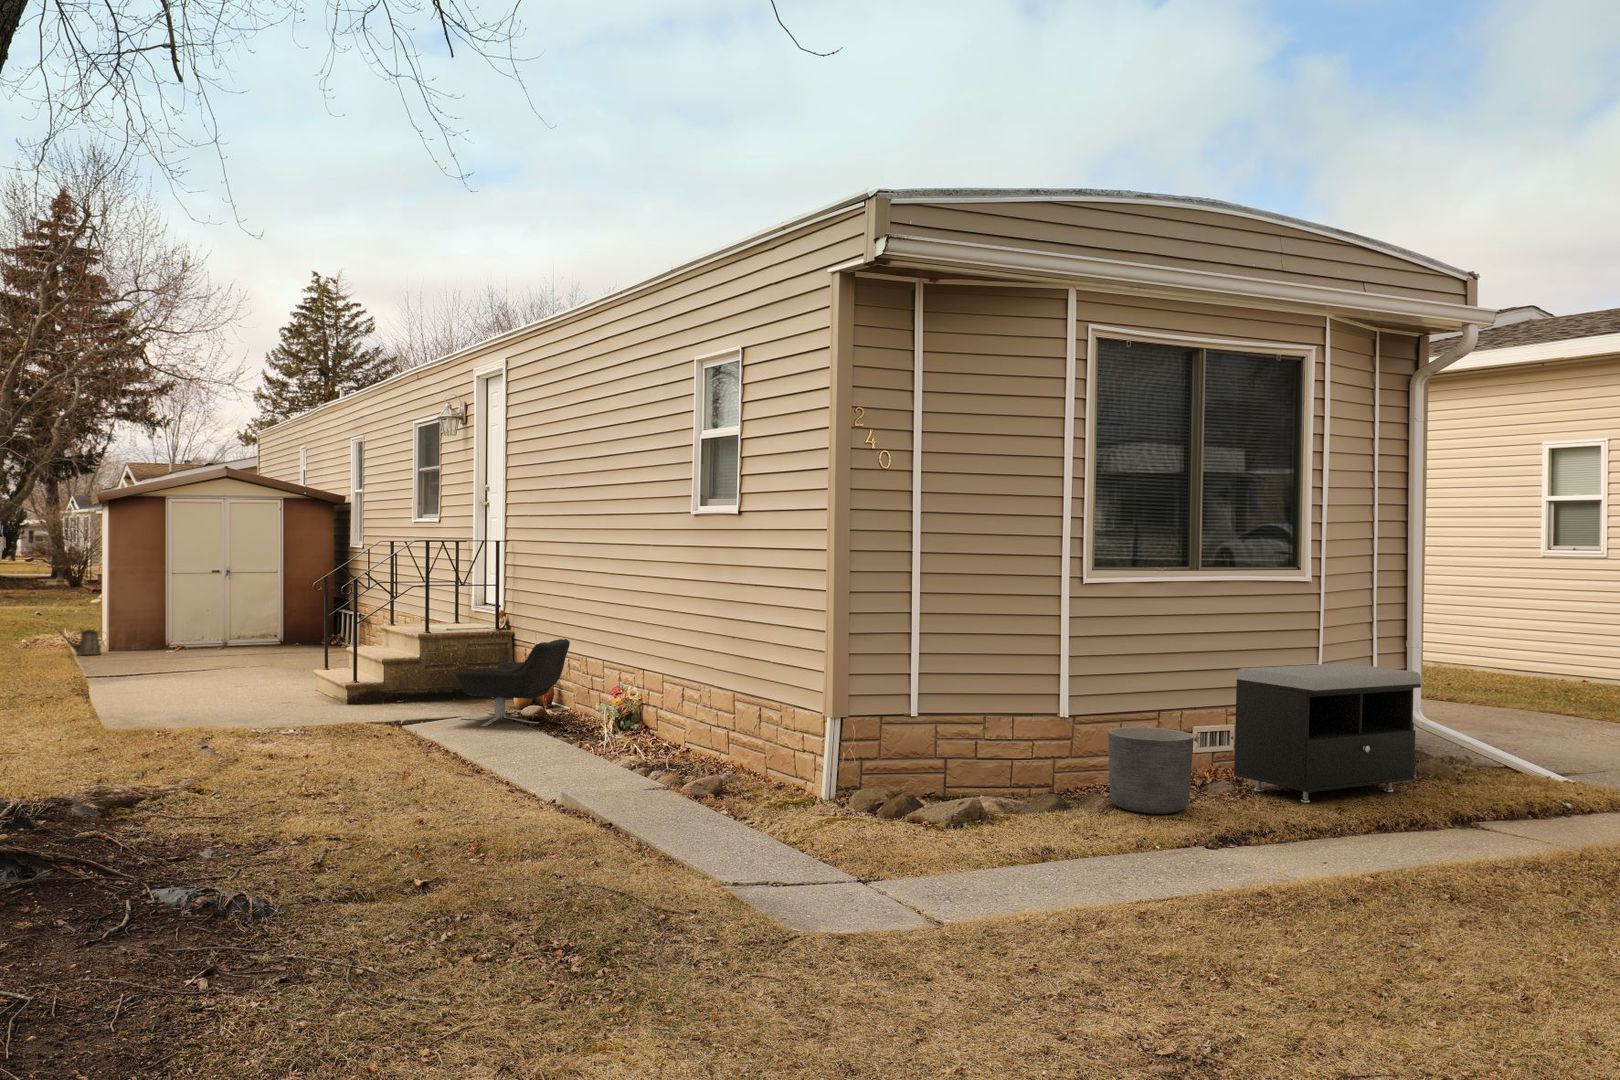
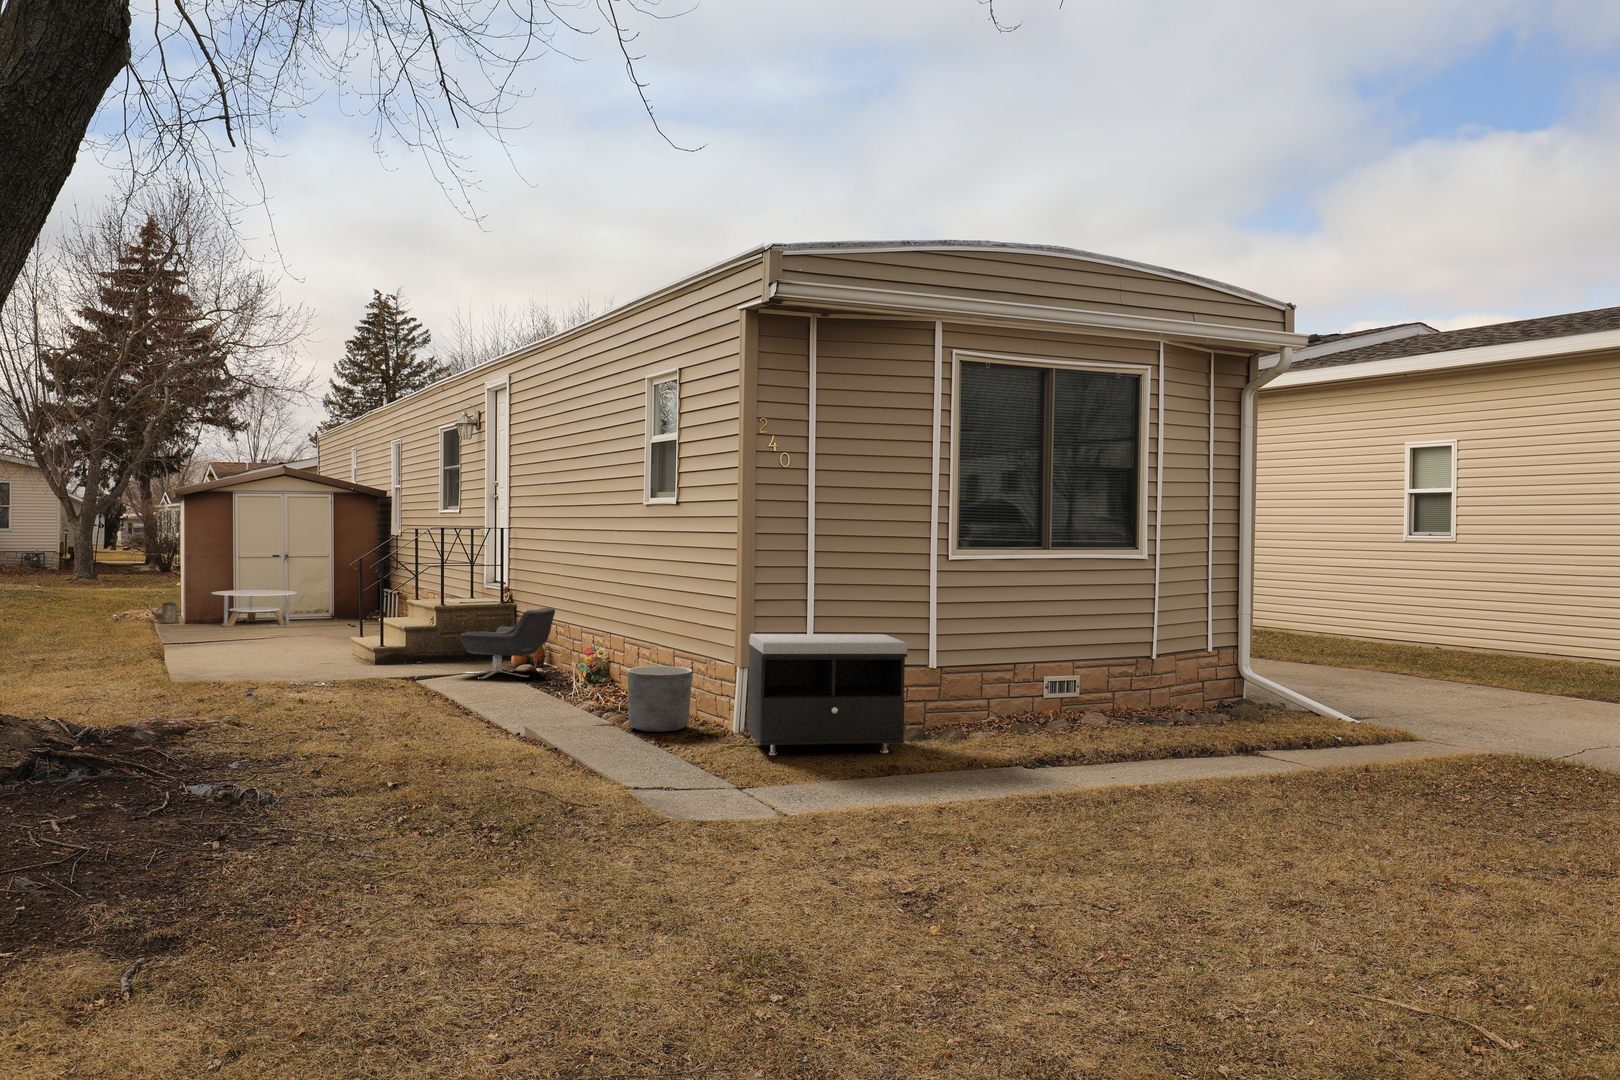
round table: none [140,615,243,659] -> present [212,590,297,627]
storage bench: present [1234,663,1421,803] -> present [747,634,907,755]
planter: present [1108,727,1194,814] -> present [627,666,692,732]

